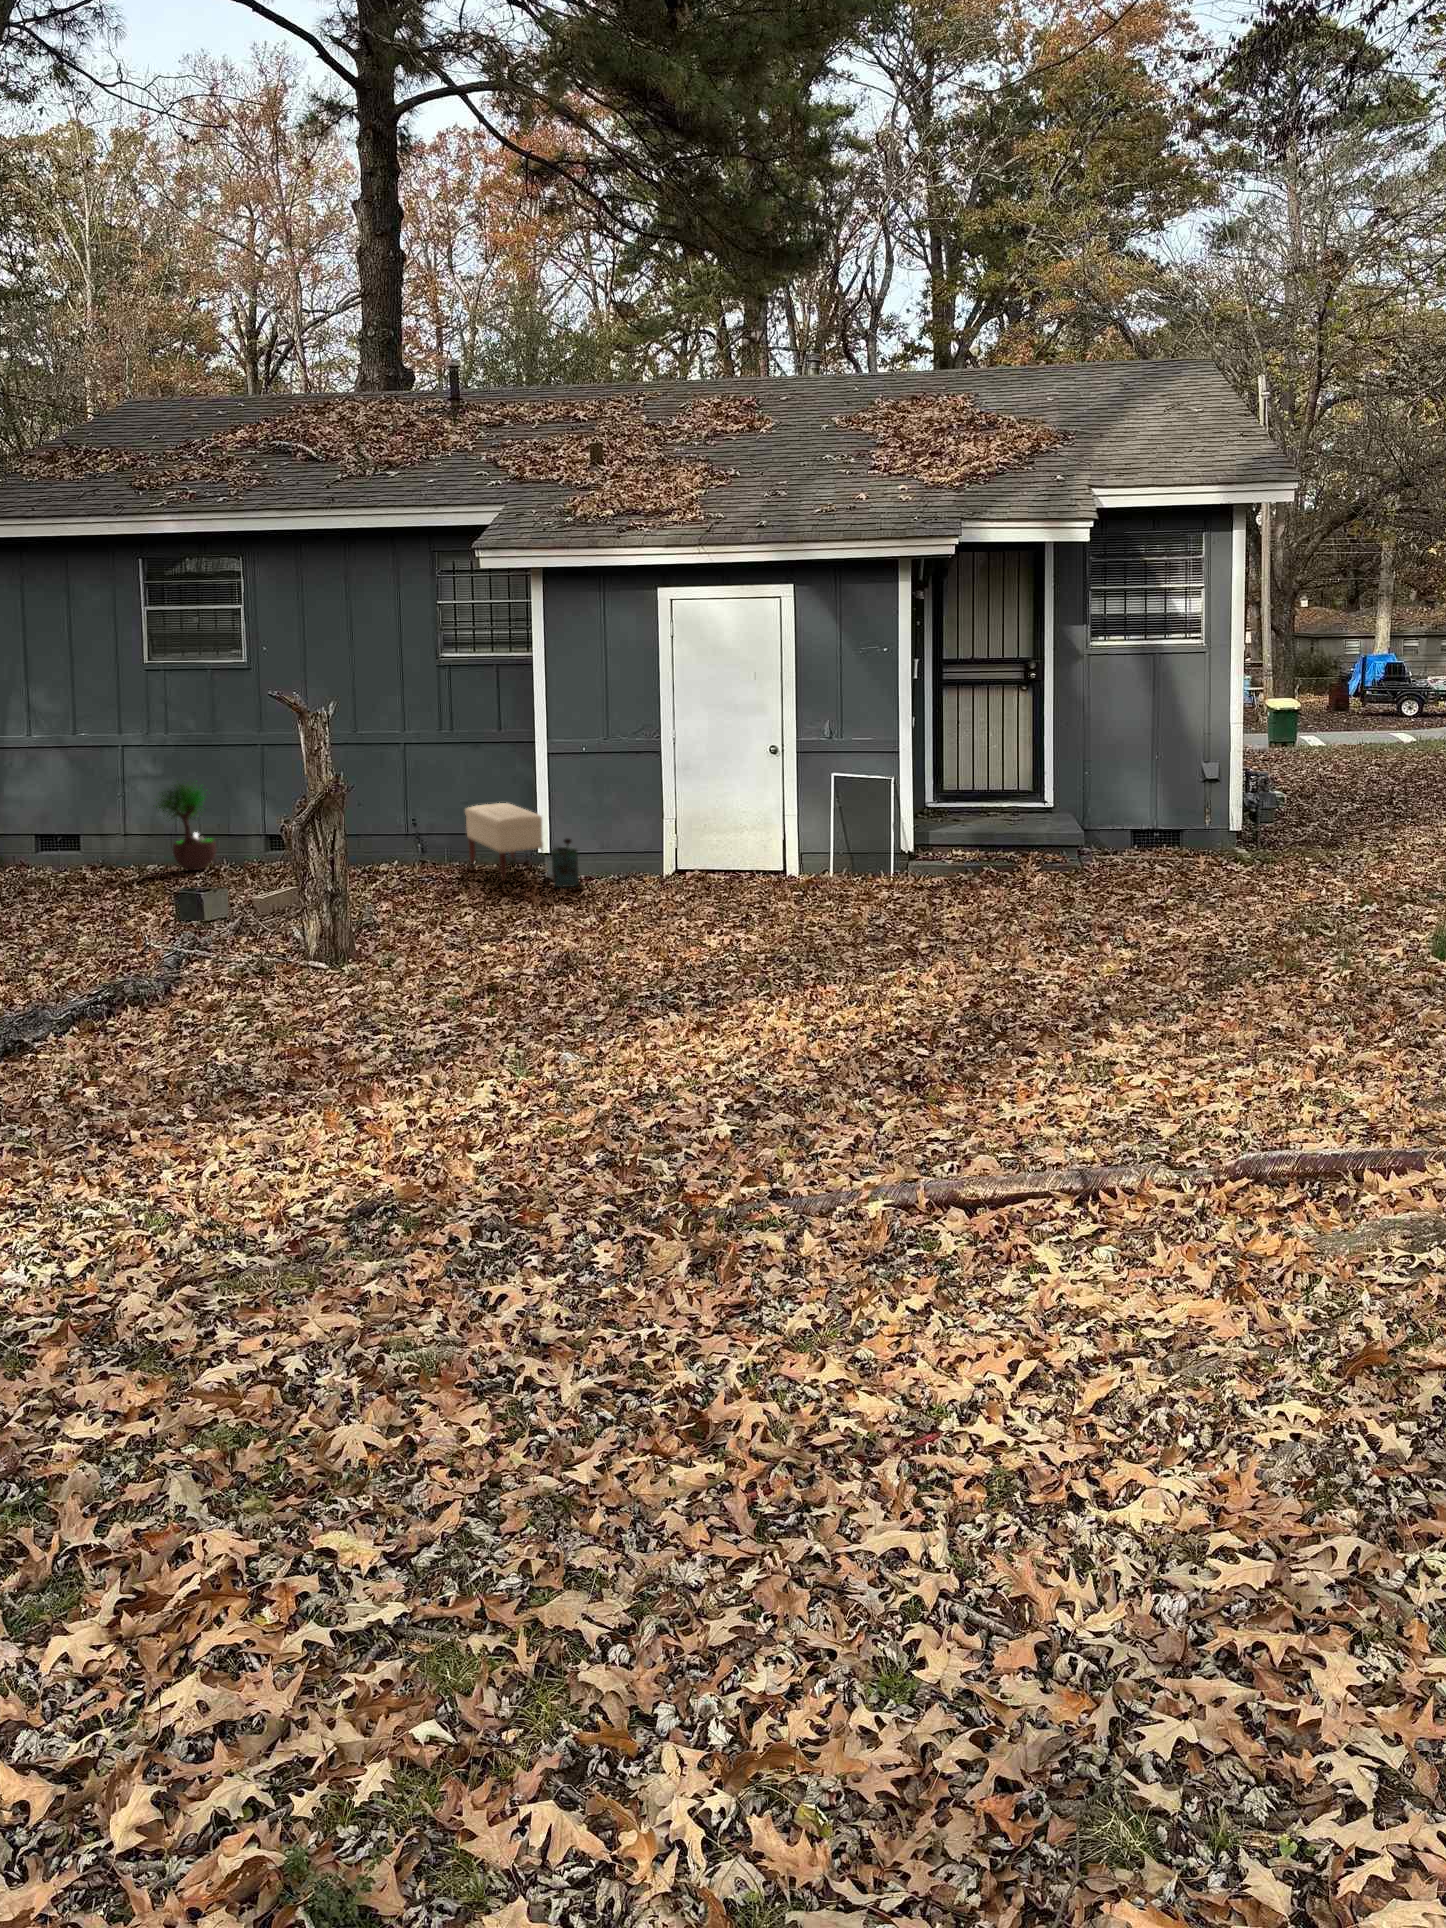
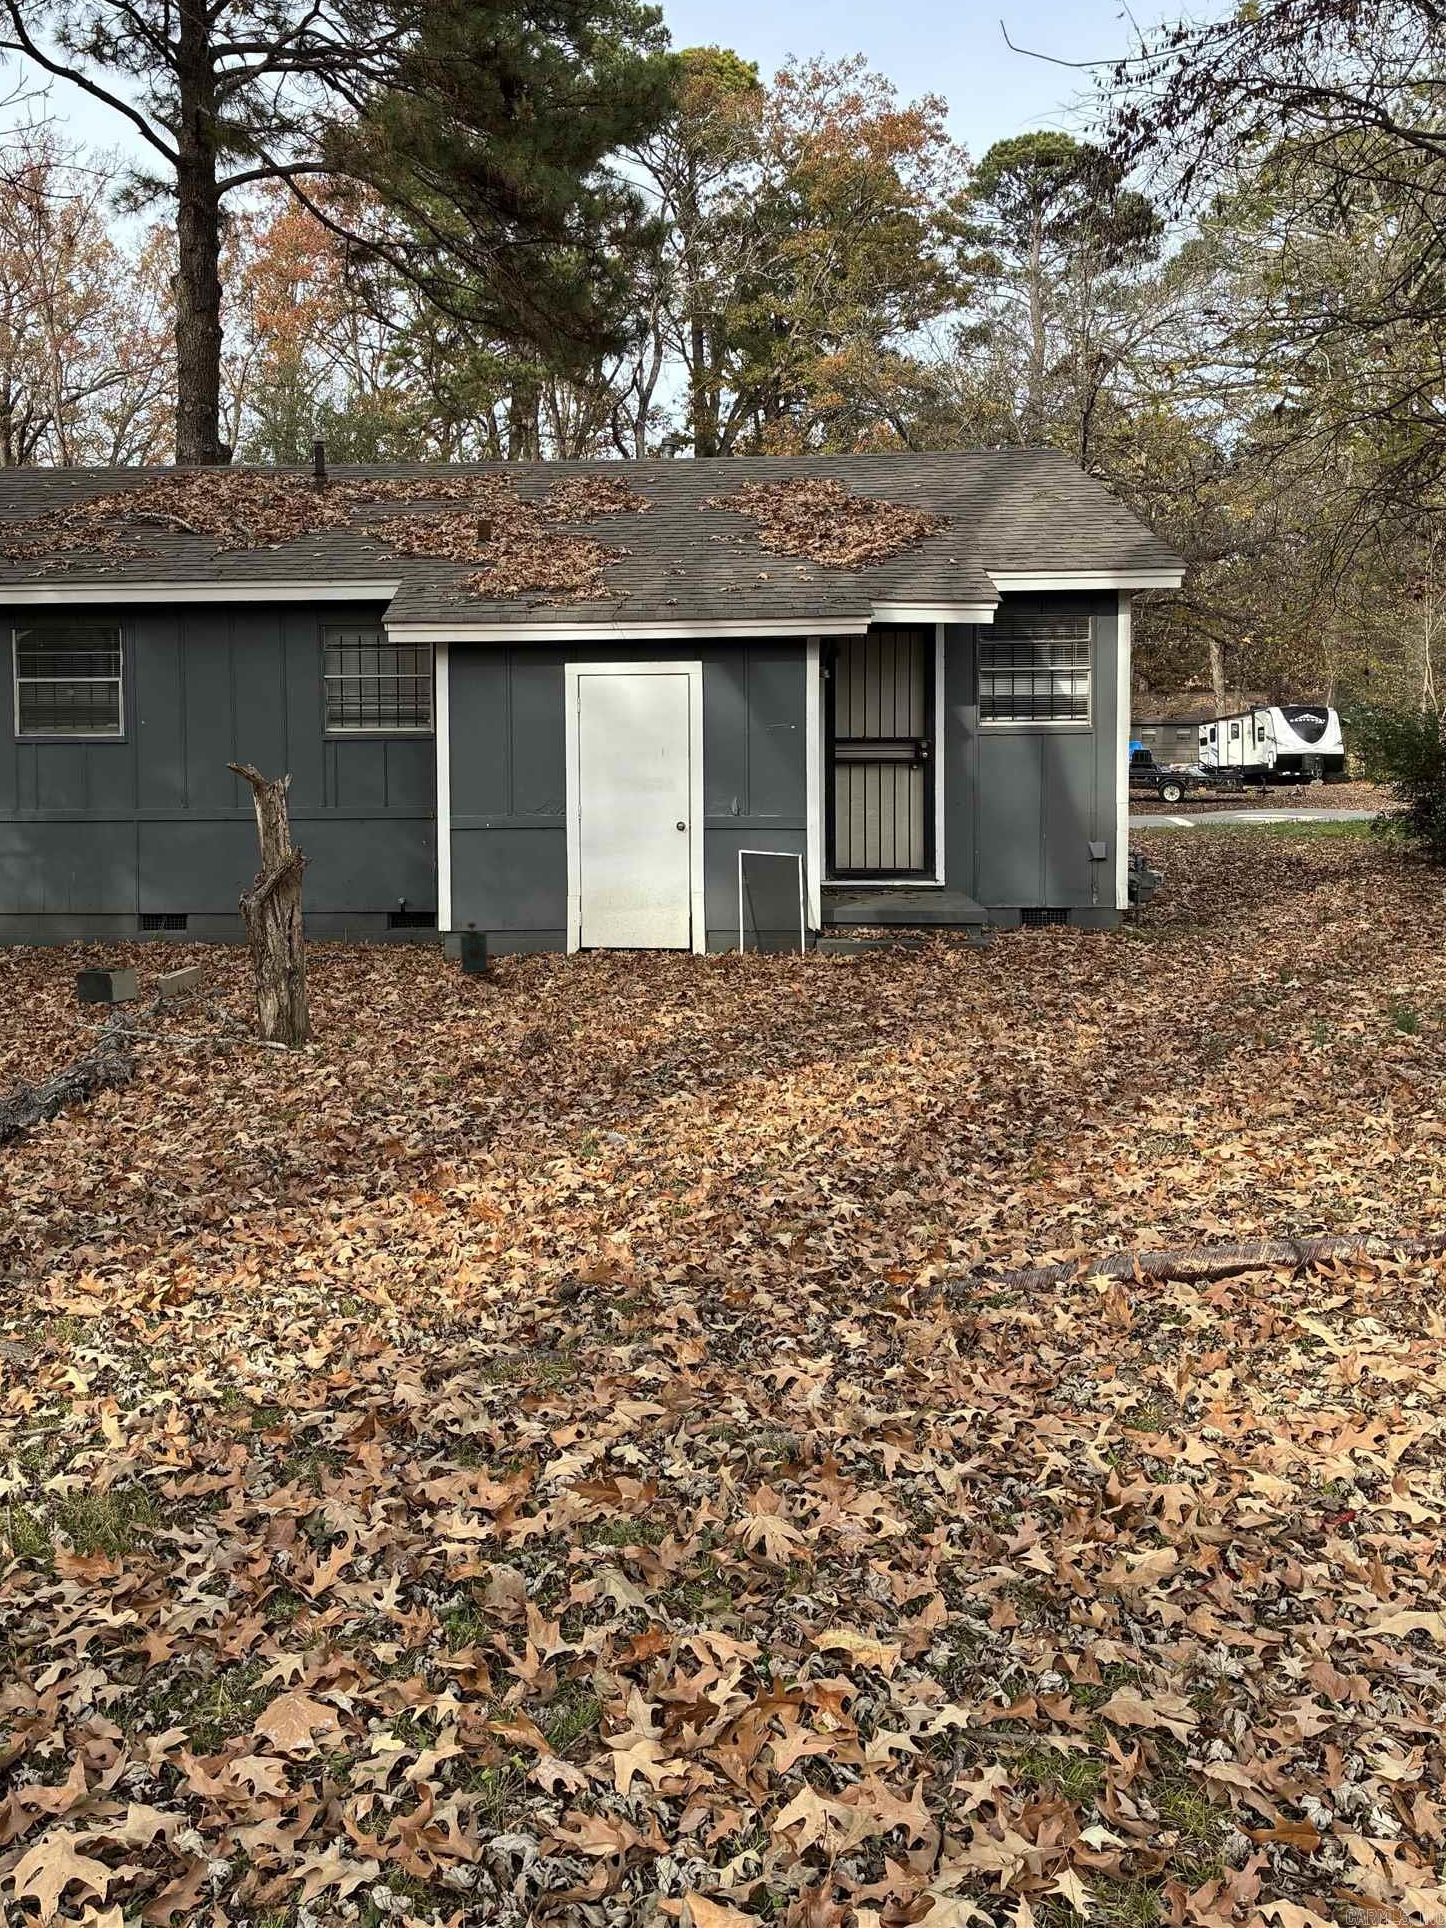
potted tree: present [156,780,216,870] -> none [15,865,78,966]
bench: present [465,803,543,881] -> none [348,889,450,969]

